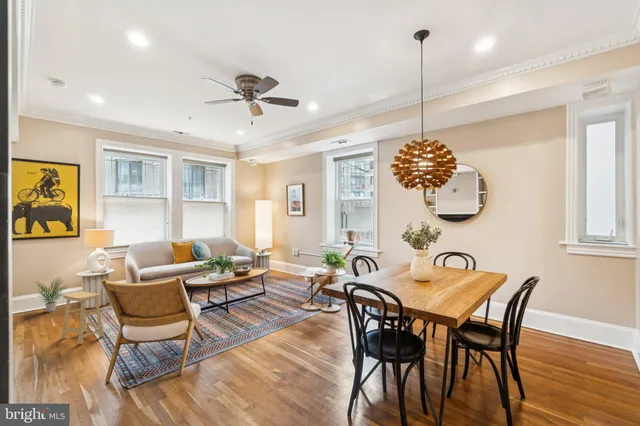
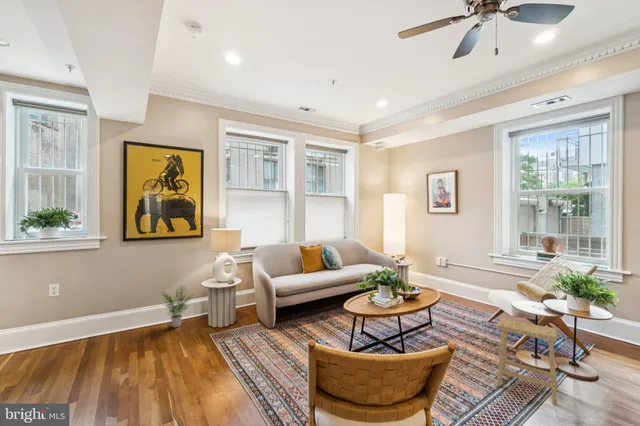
footstool: present [61,291,104,344] -> present [497,318,557,405]

